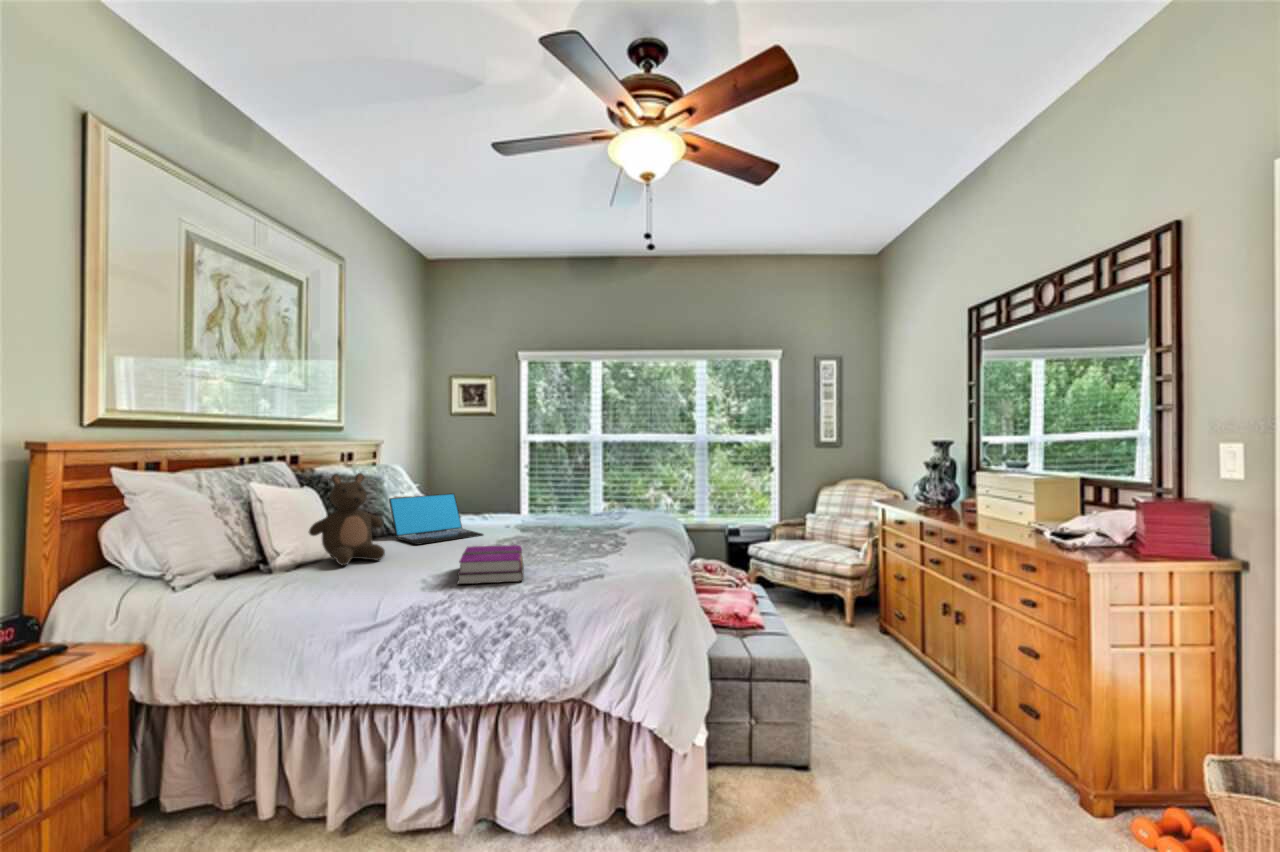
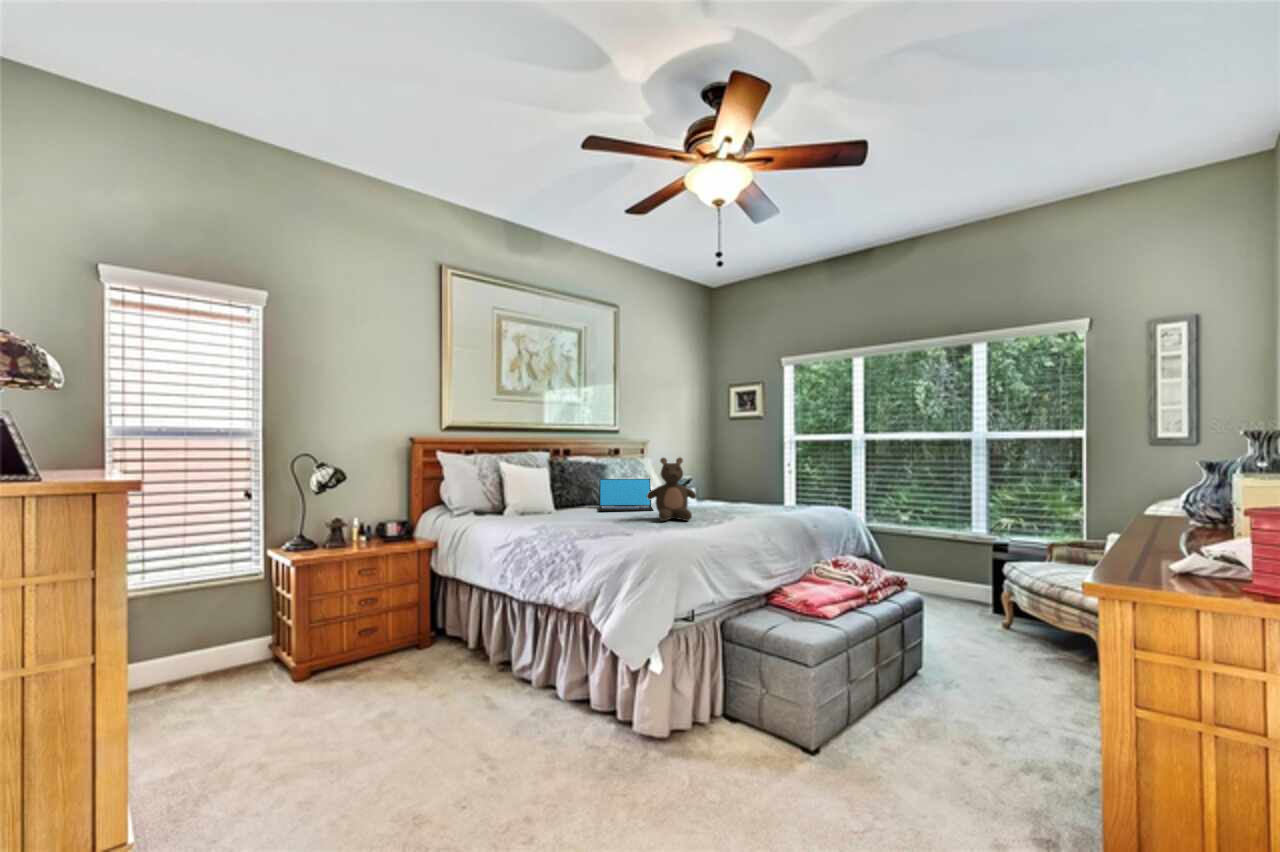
stuffed bear: present [309,473,385,565] -> present [647,457,697,521]
hardback book: present [457,545,524,584] -> none [554,510,621,533]

